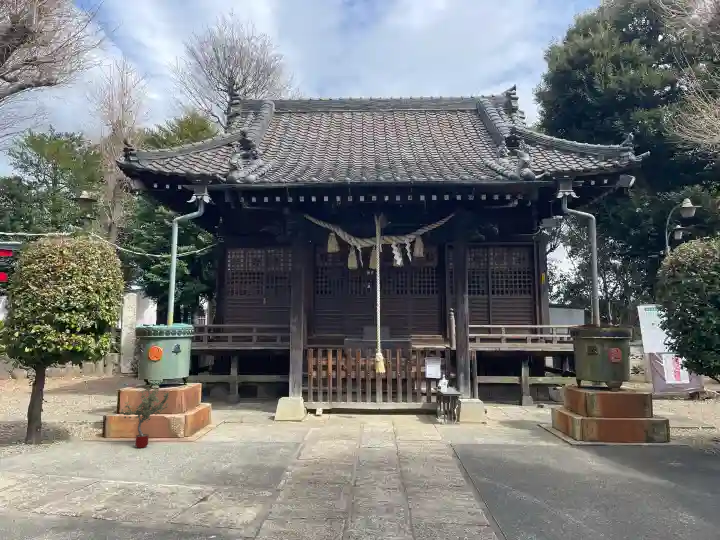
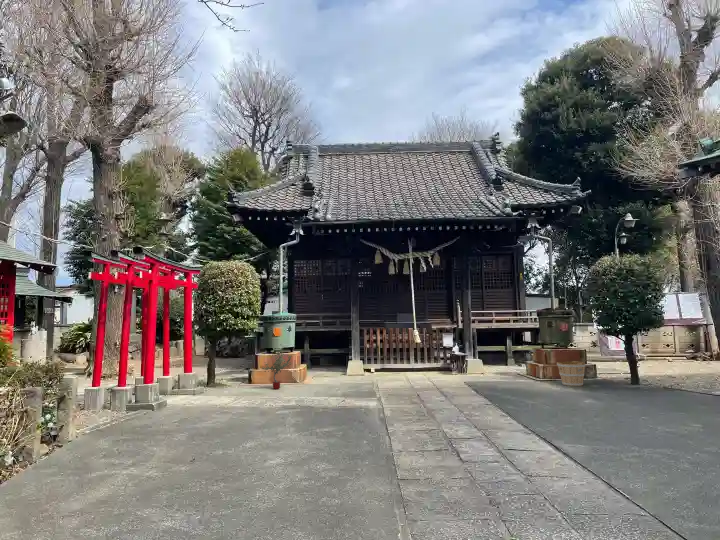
wooden bucket: none [599,412,648,456] -> present [557,361,586,386]

